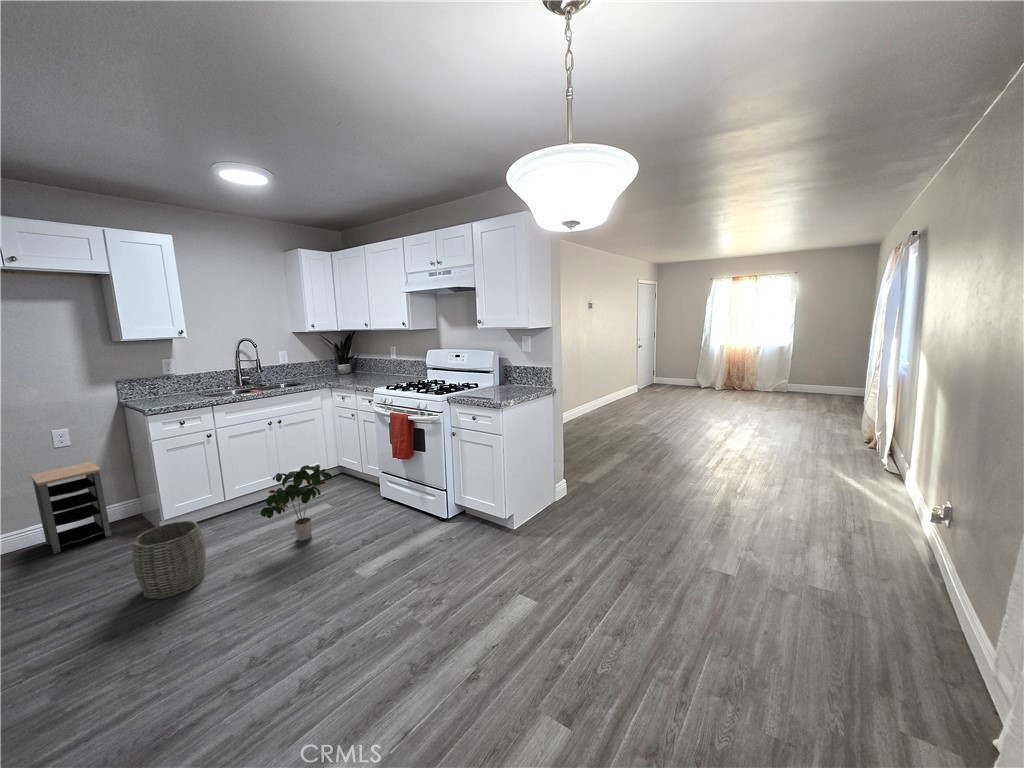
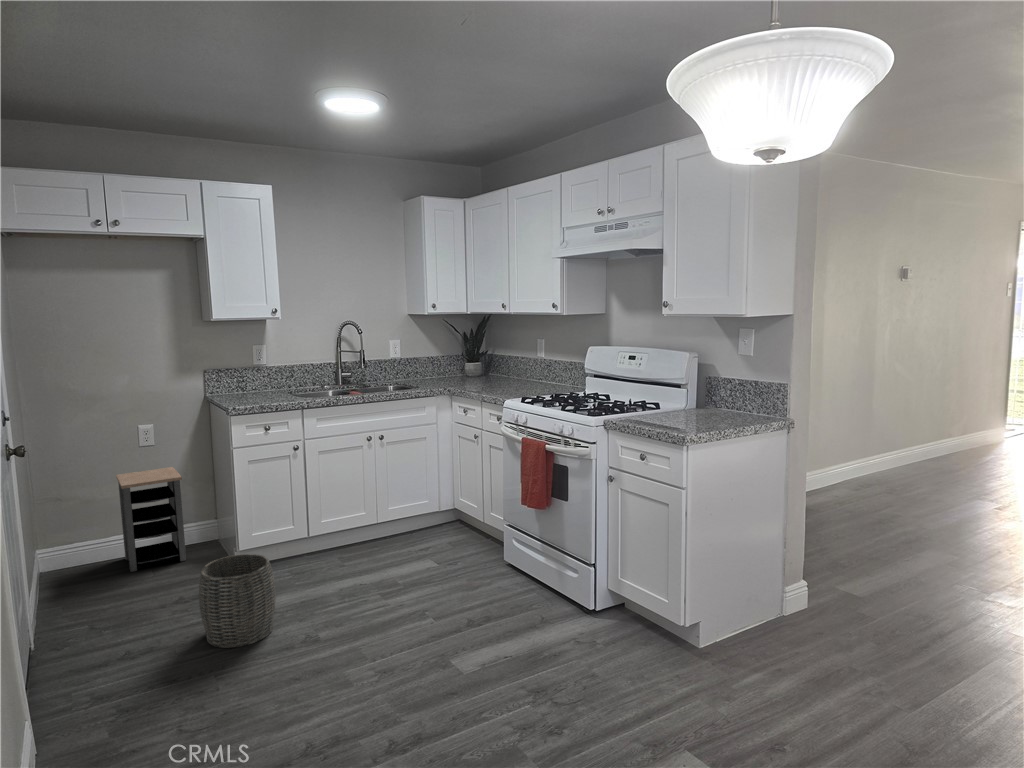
potted plant: present [260,465,332,541] -> none [342,501,435,607]

